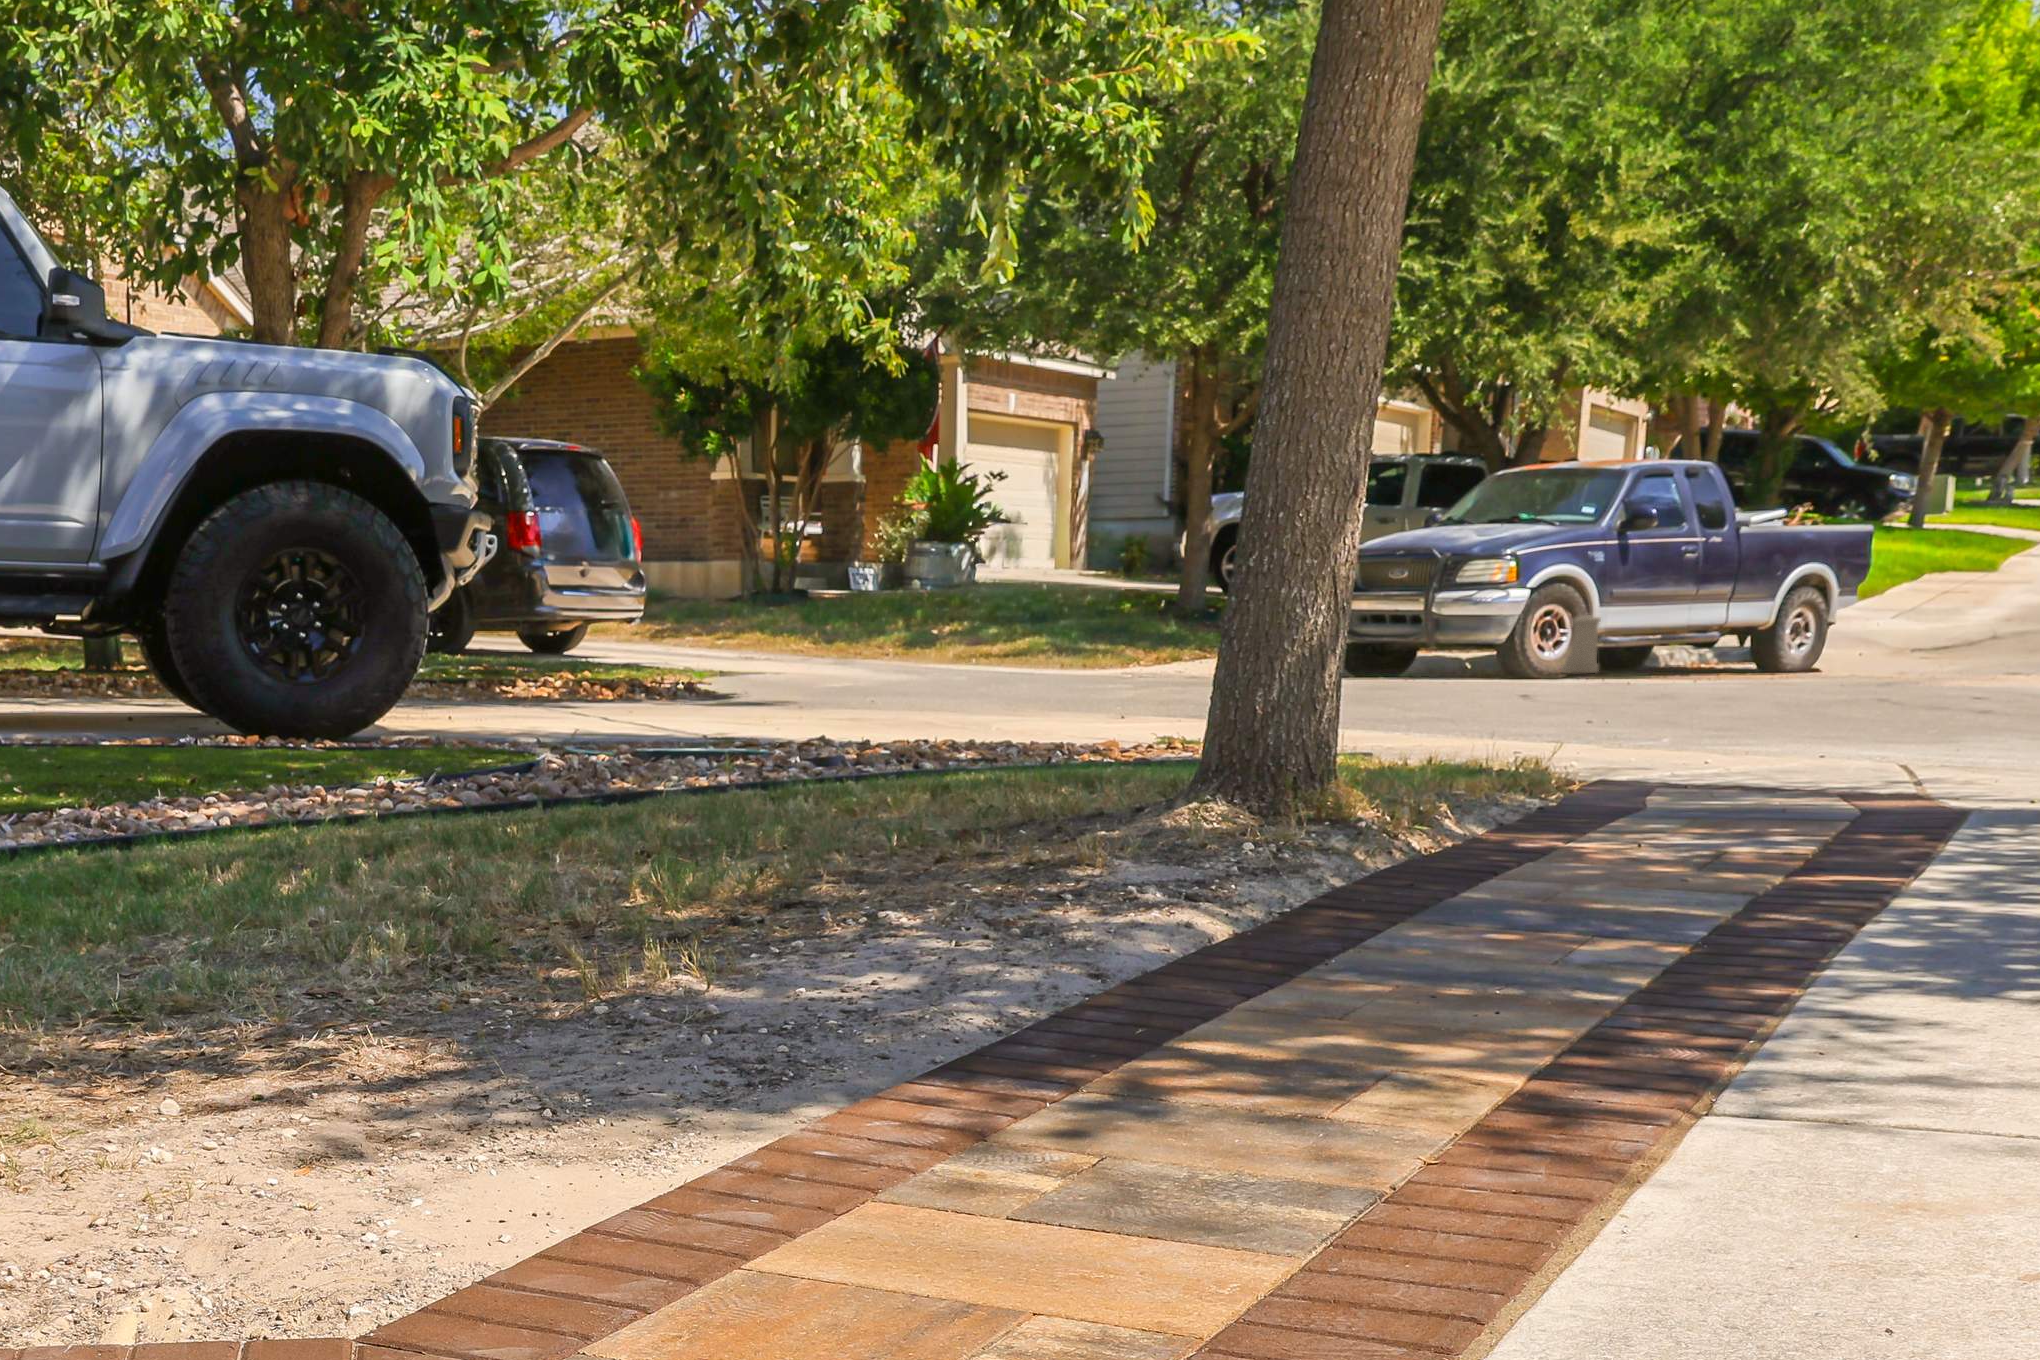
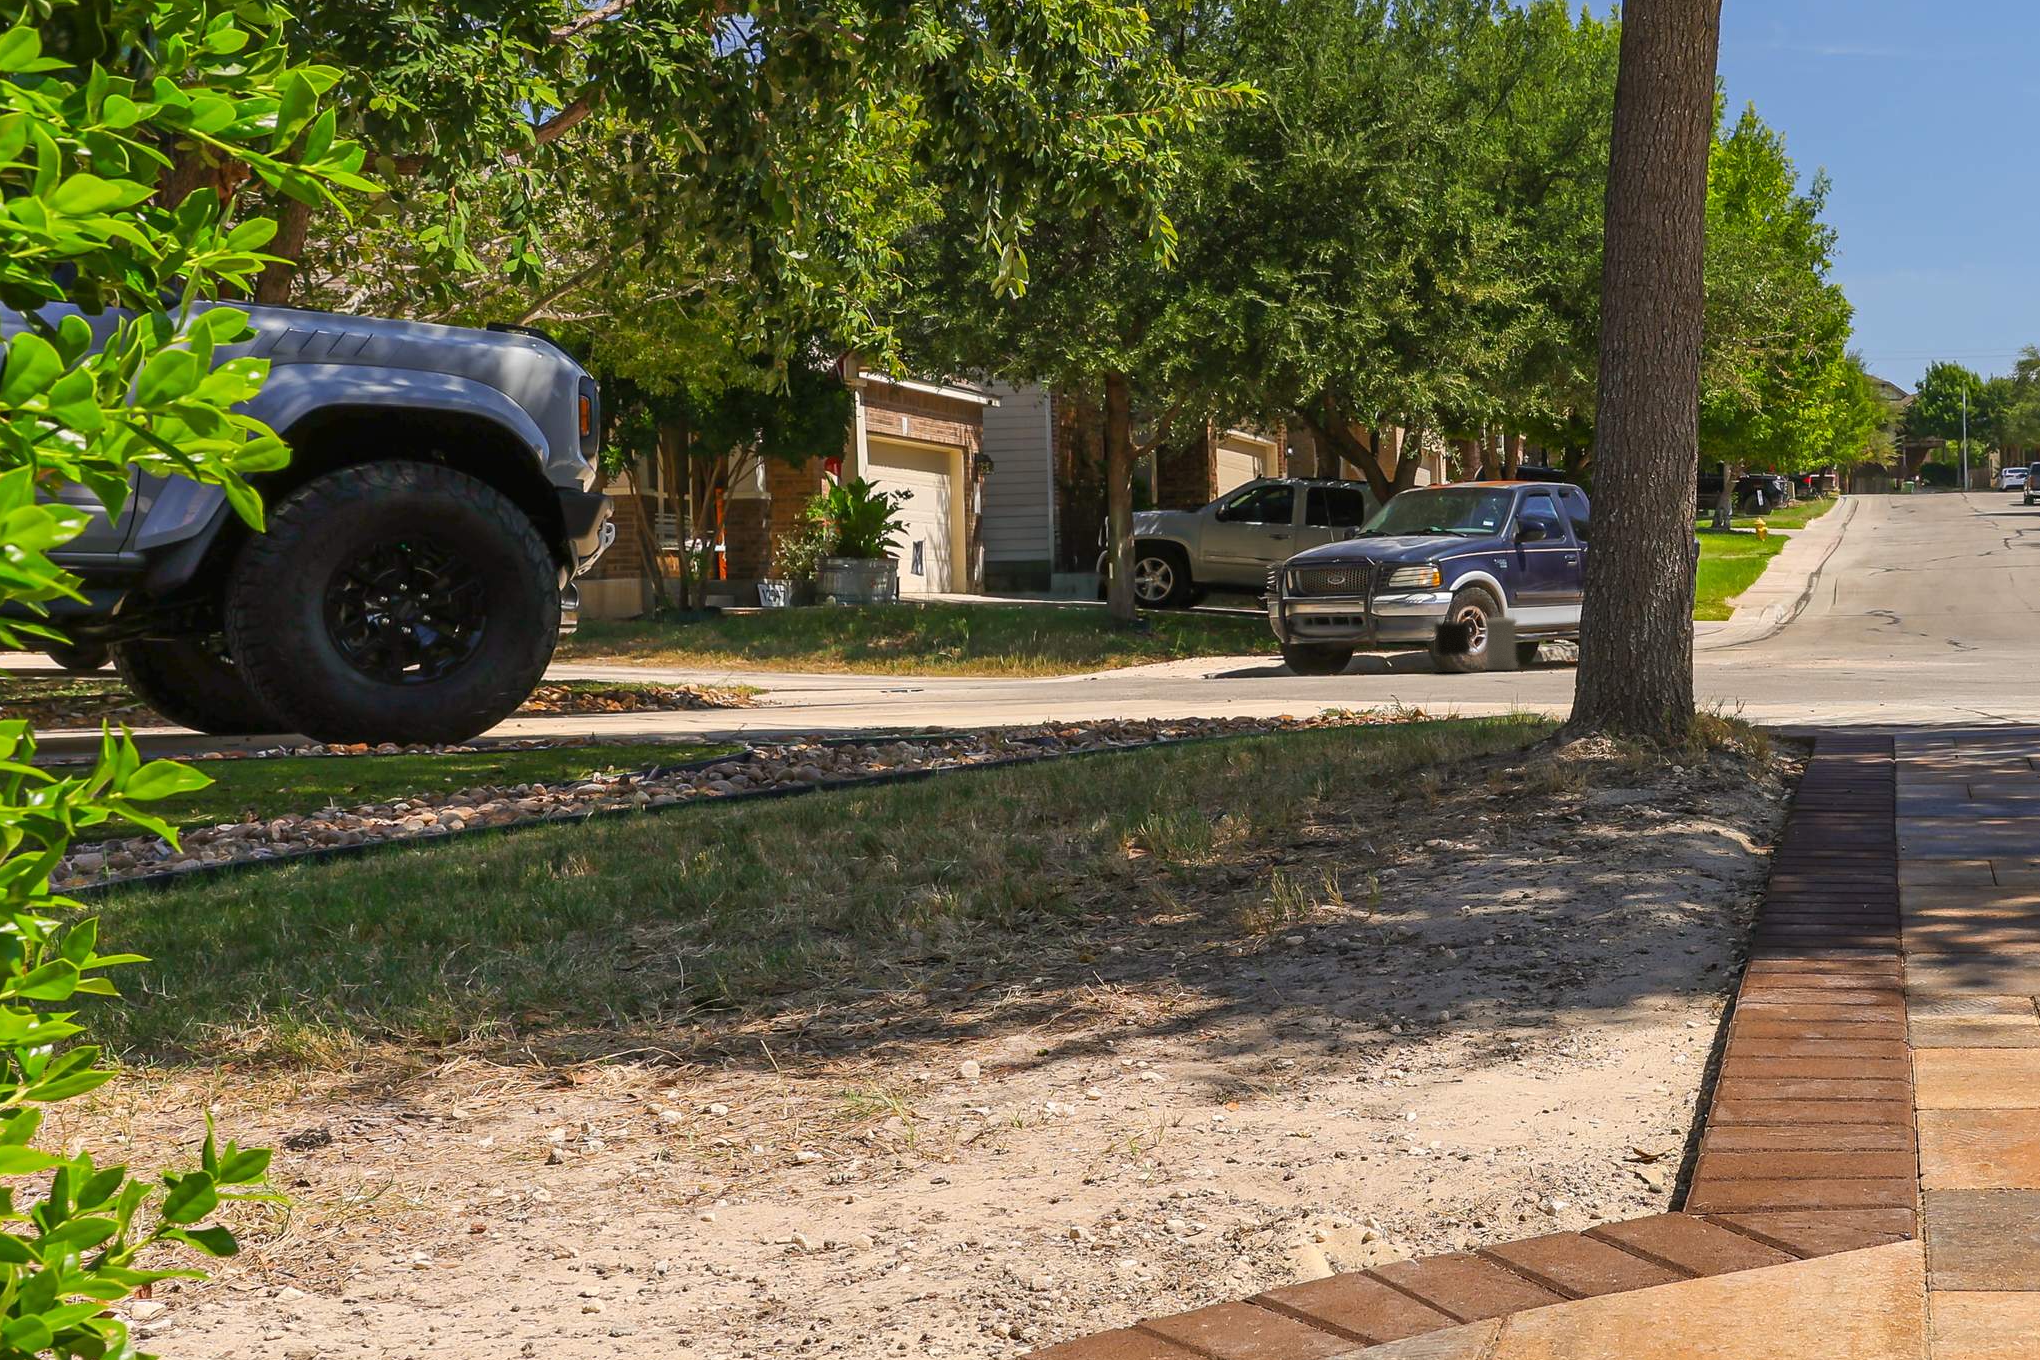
planter: none [1502,619,1544,677] -> present [1434,621,1472,658]

